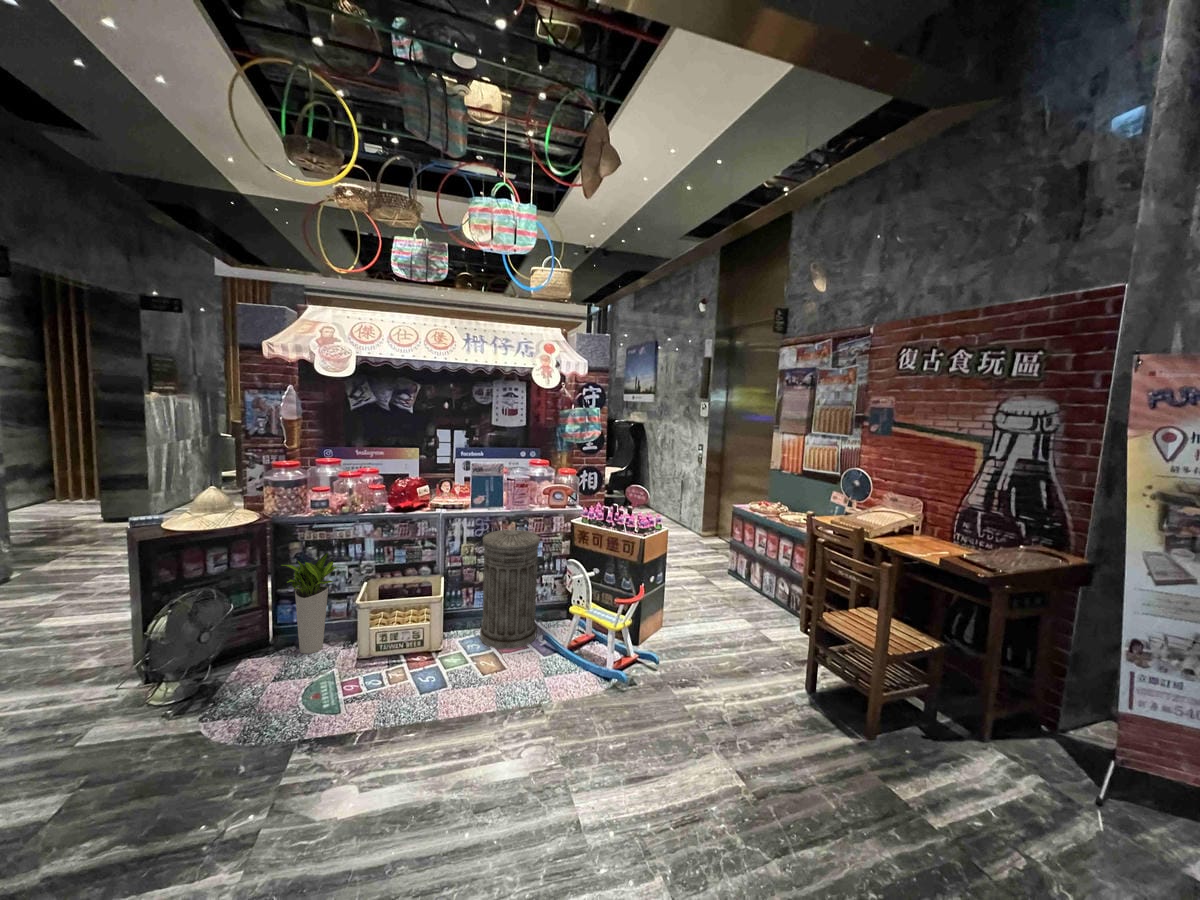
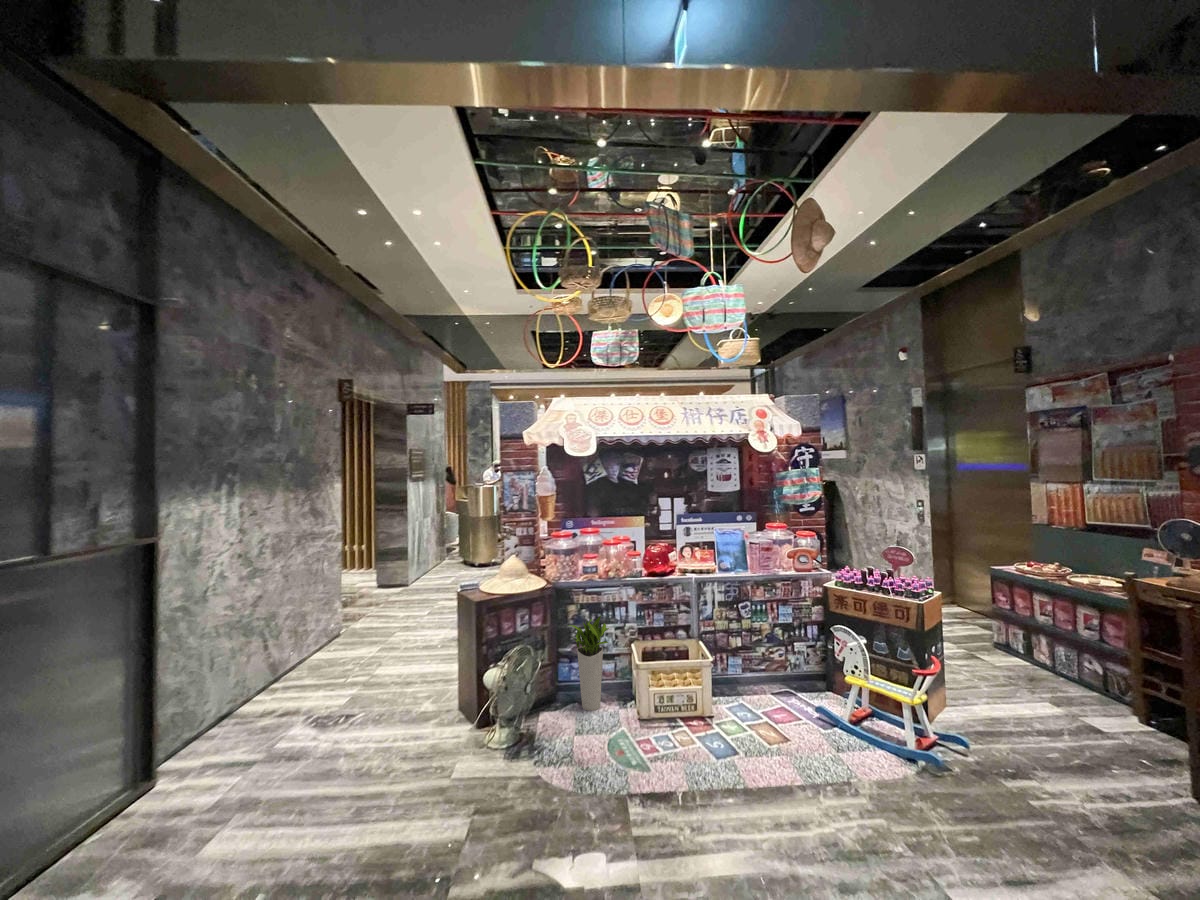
trash can: present [480,528,540,649] -> none [740,592,803,721]

